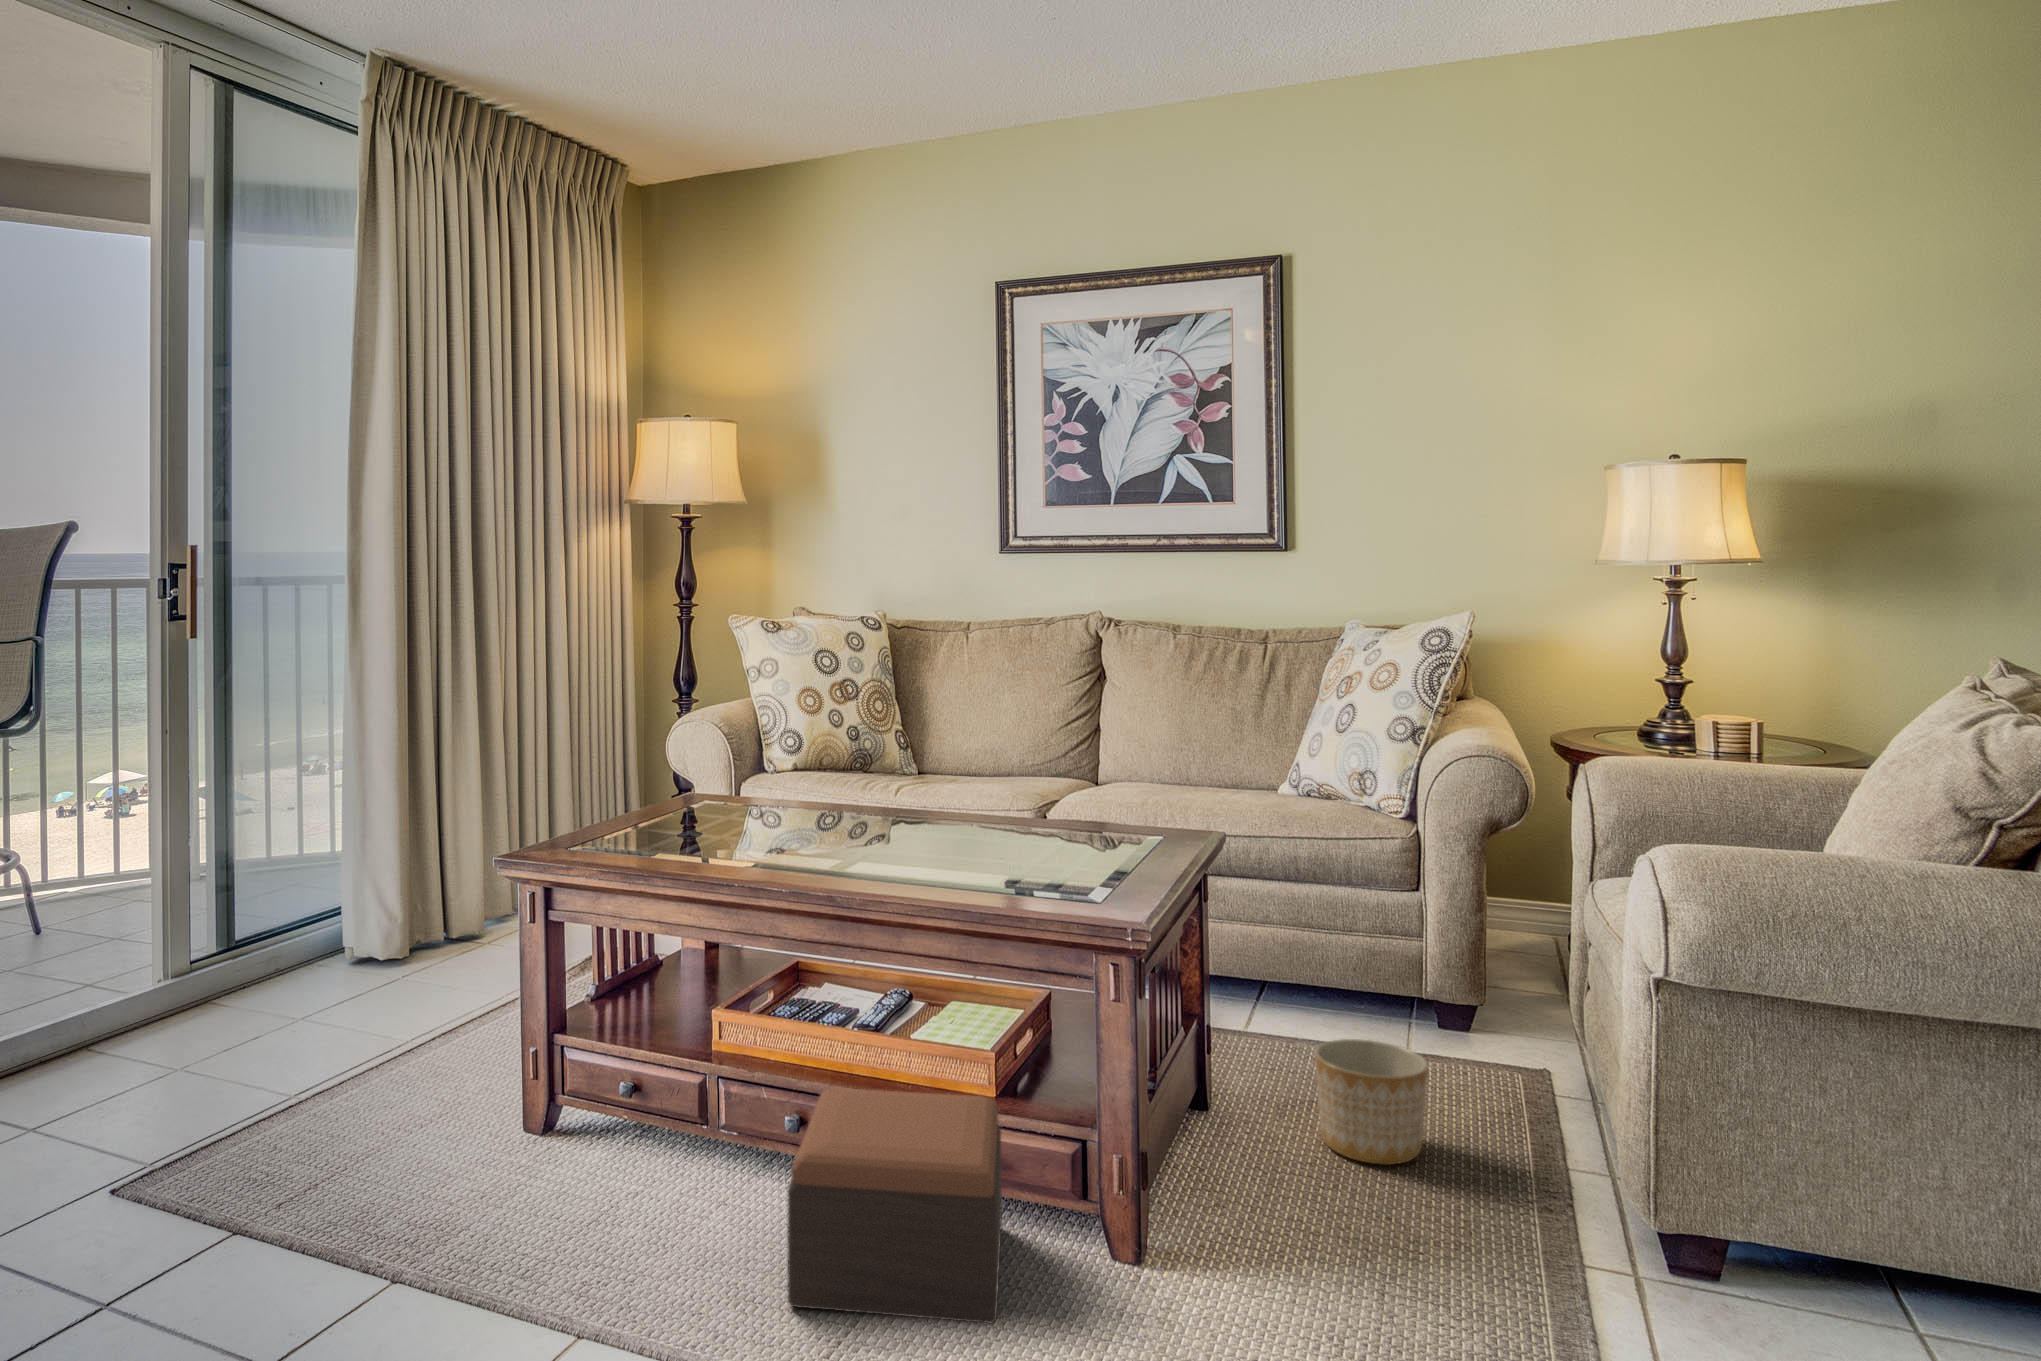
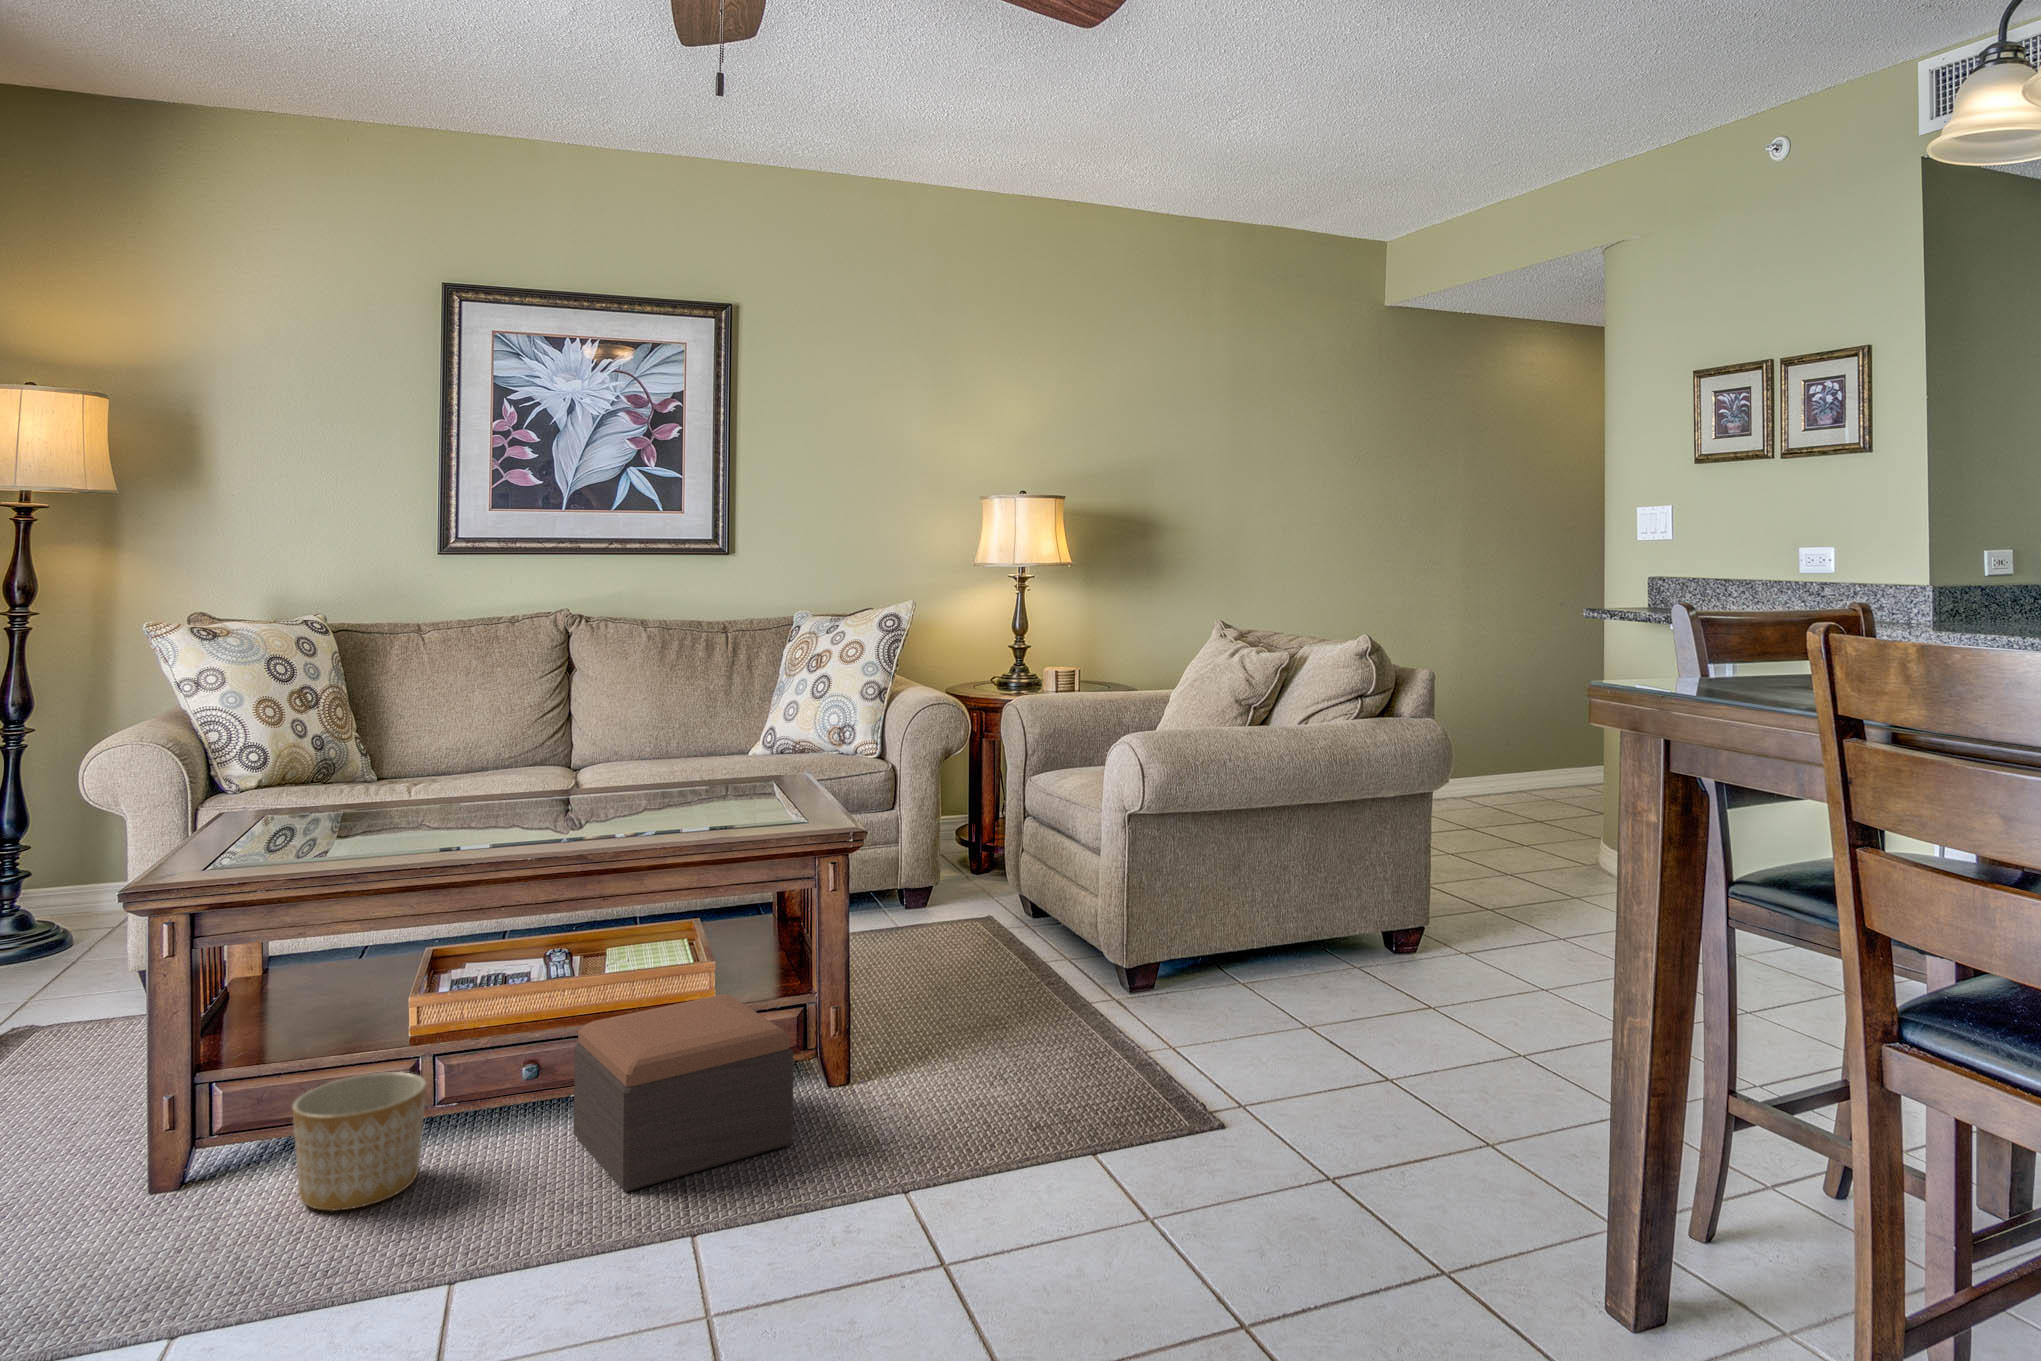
planter: present [1315,1039,1428,1165] -> present [293,1072,426,1211]

